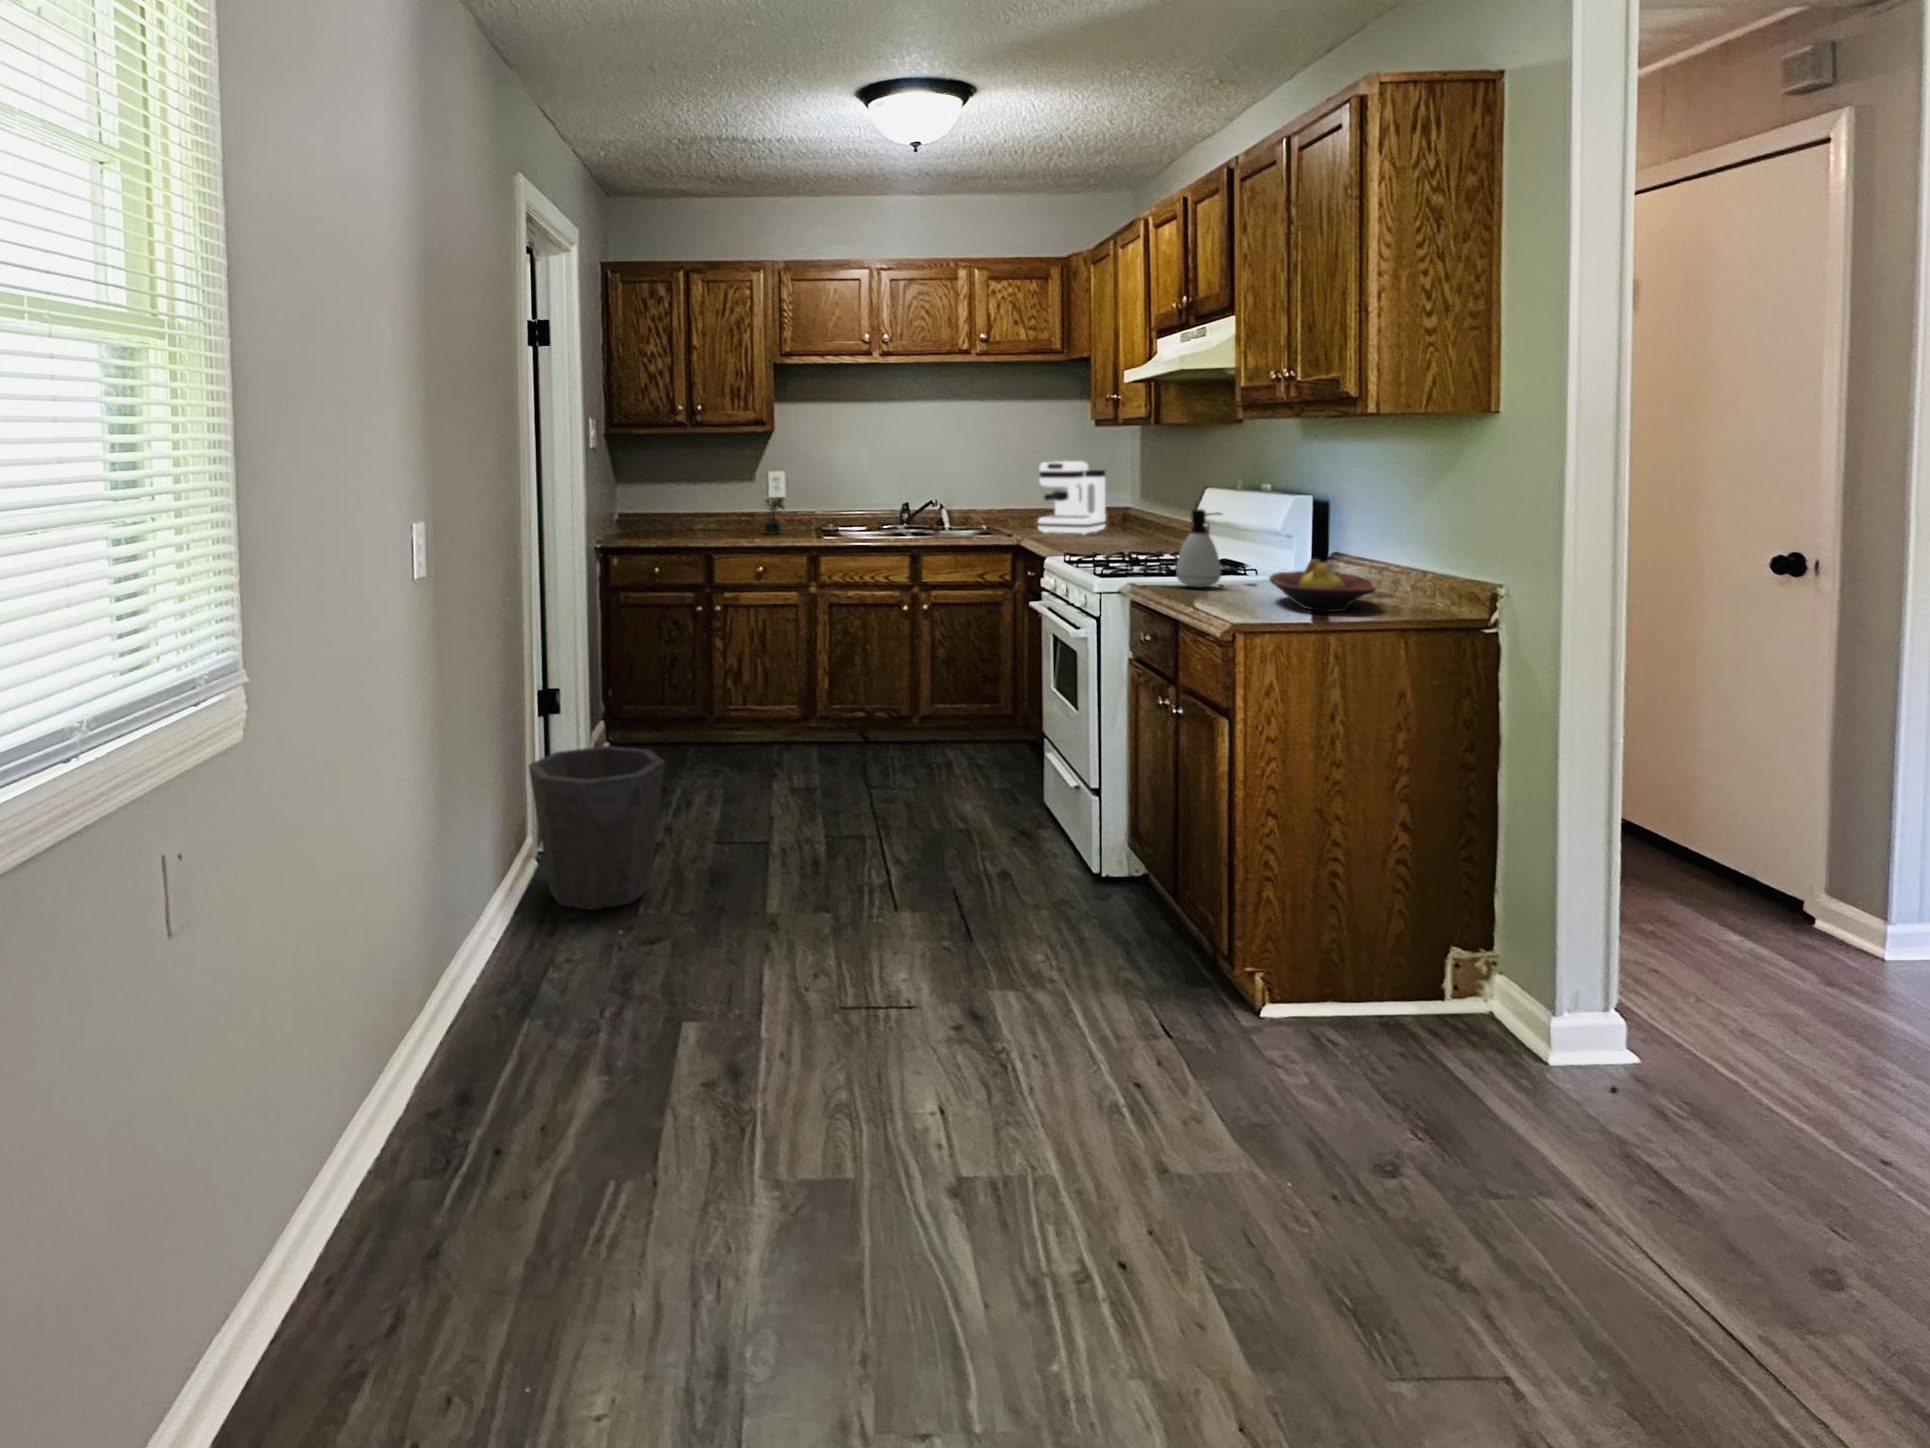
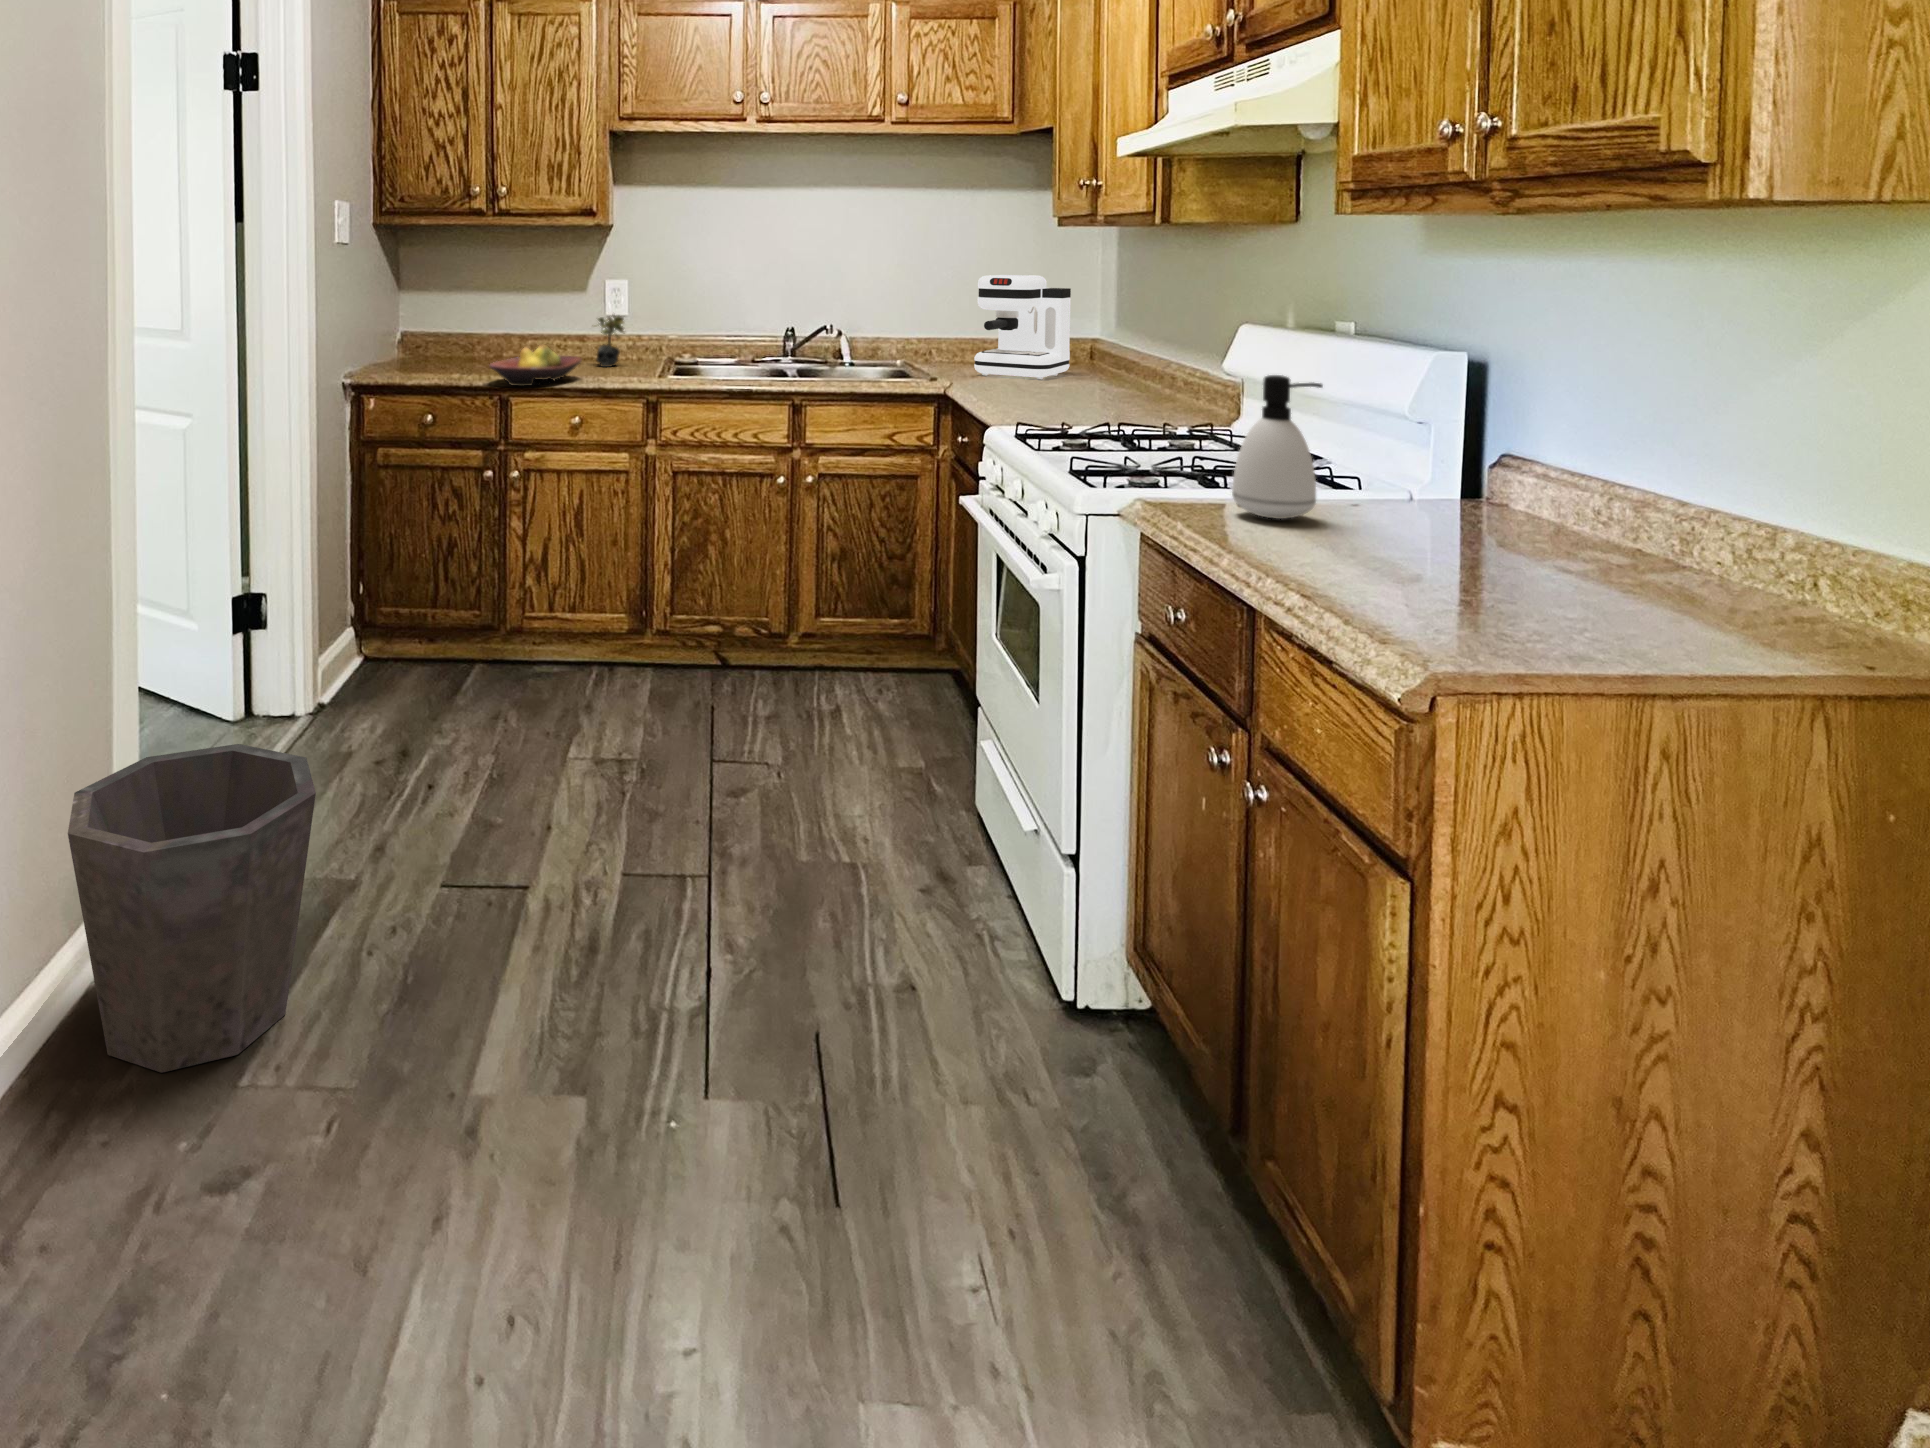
fruit bowl: present [1269,559,1376,612] -> present [489,345,582,386]

